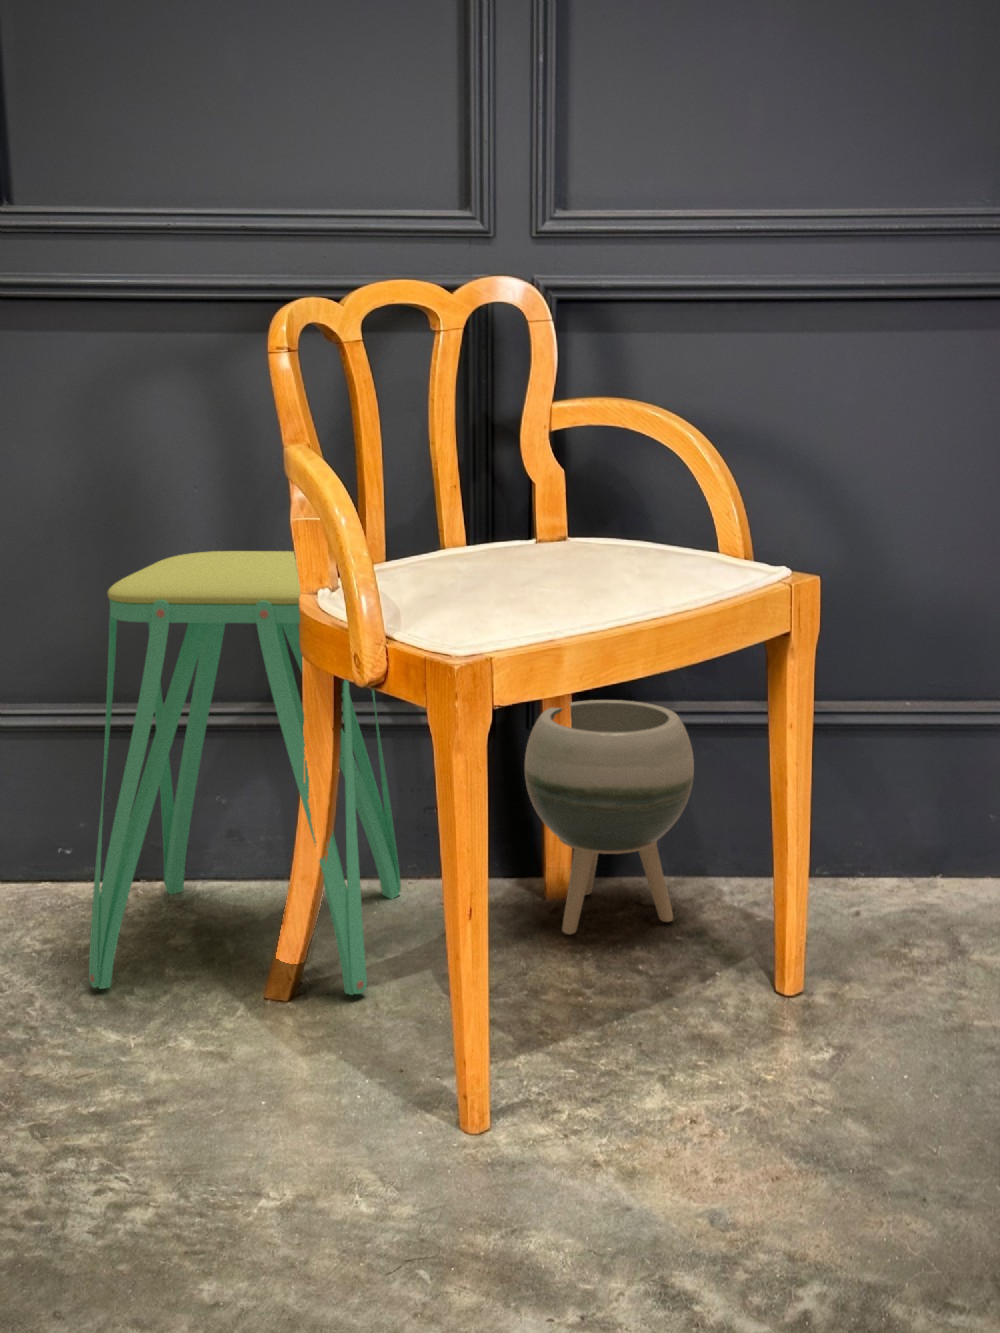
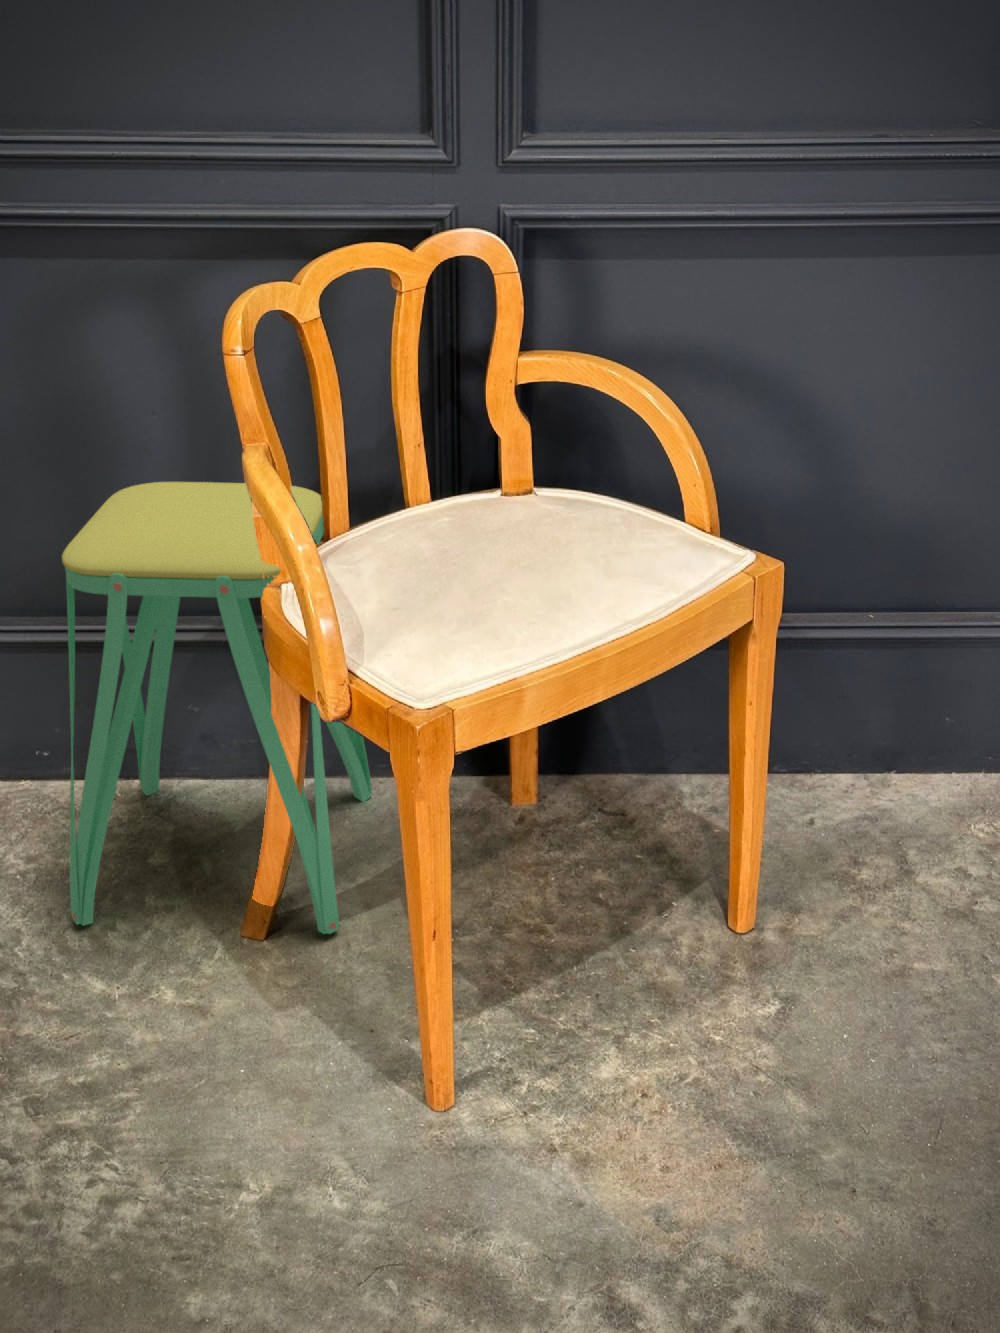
planter: present [525,700,694,934] -> none [493,619,660,853]

